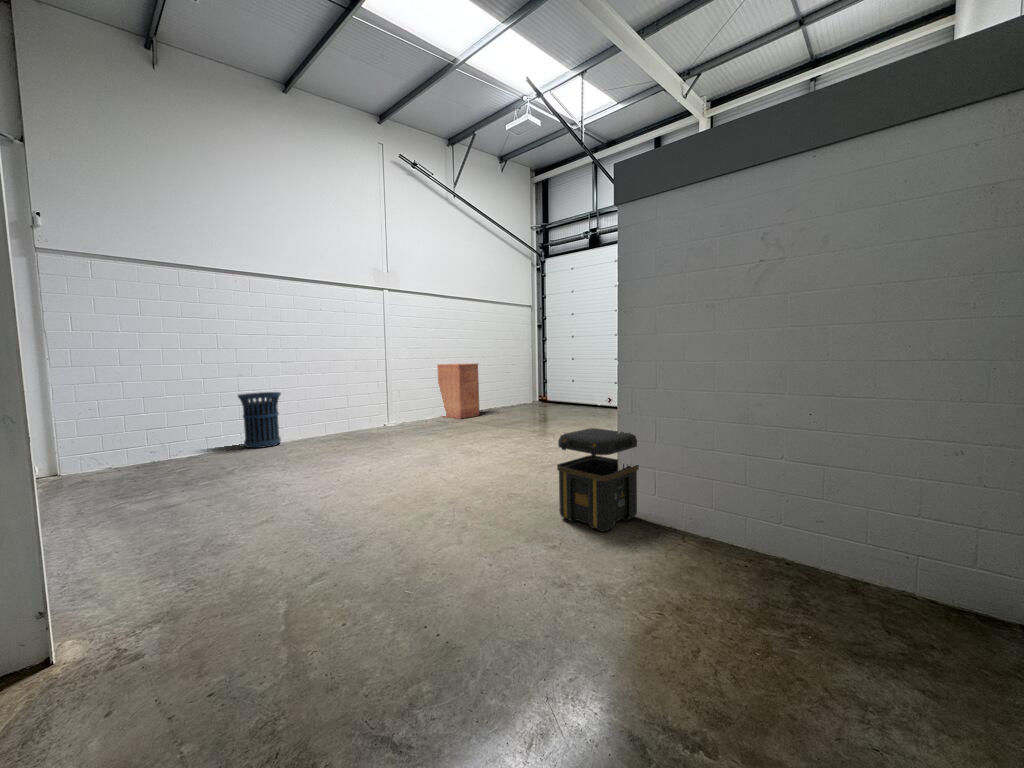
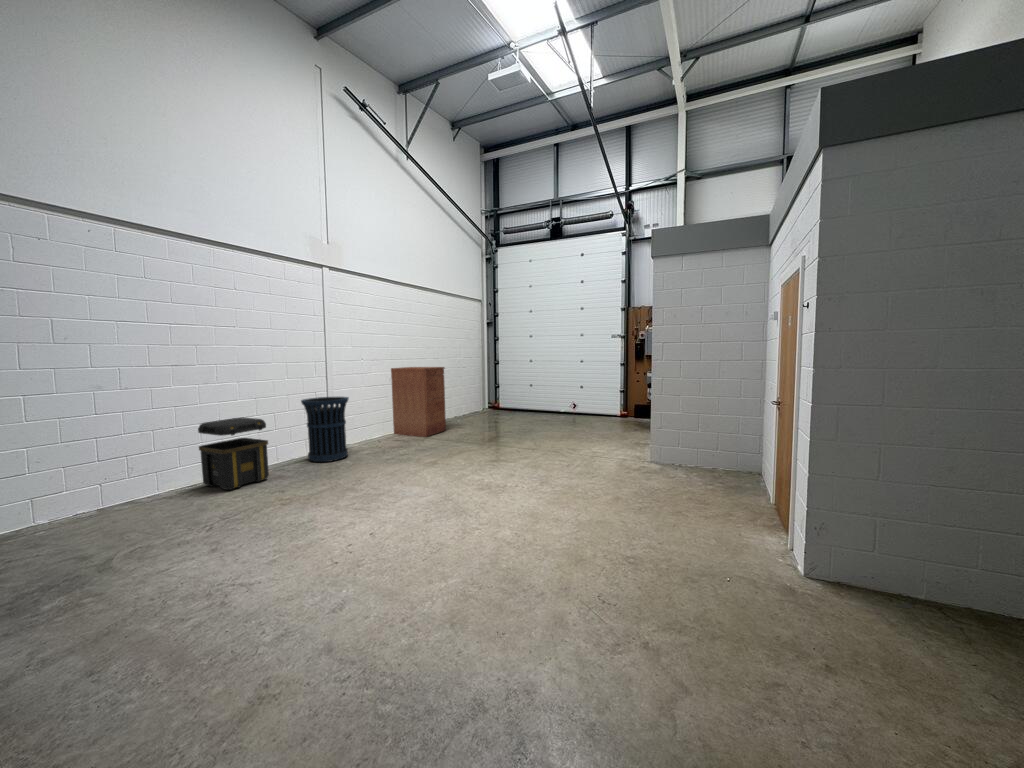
trash can: present [238,392,281,448] -> present [301,397,349,462]
toolbox: present [557,428,639,531] -> present [198,418,269,490]

